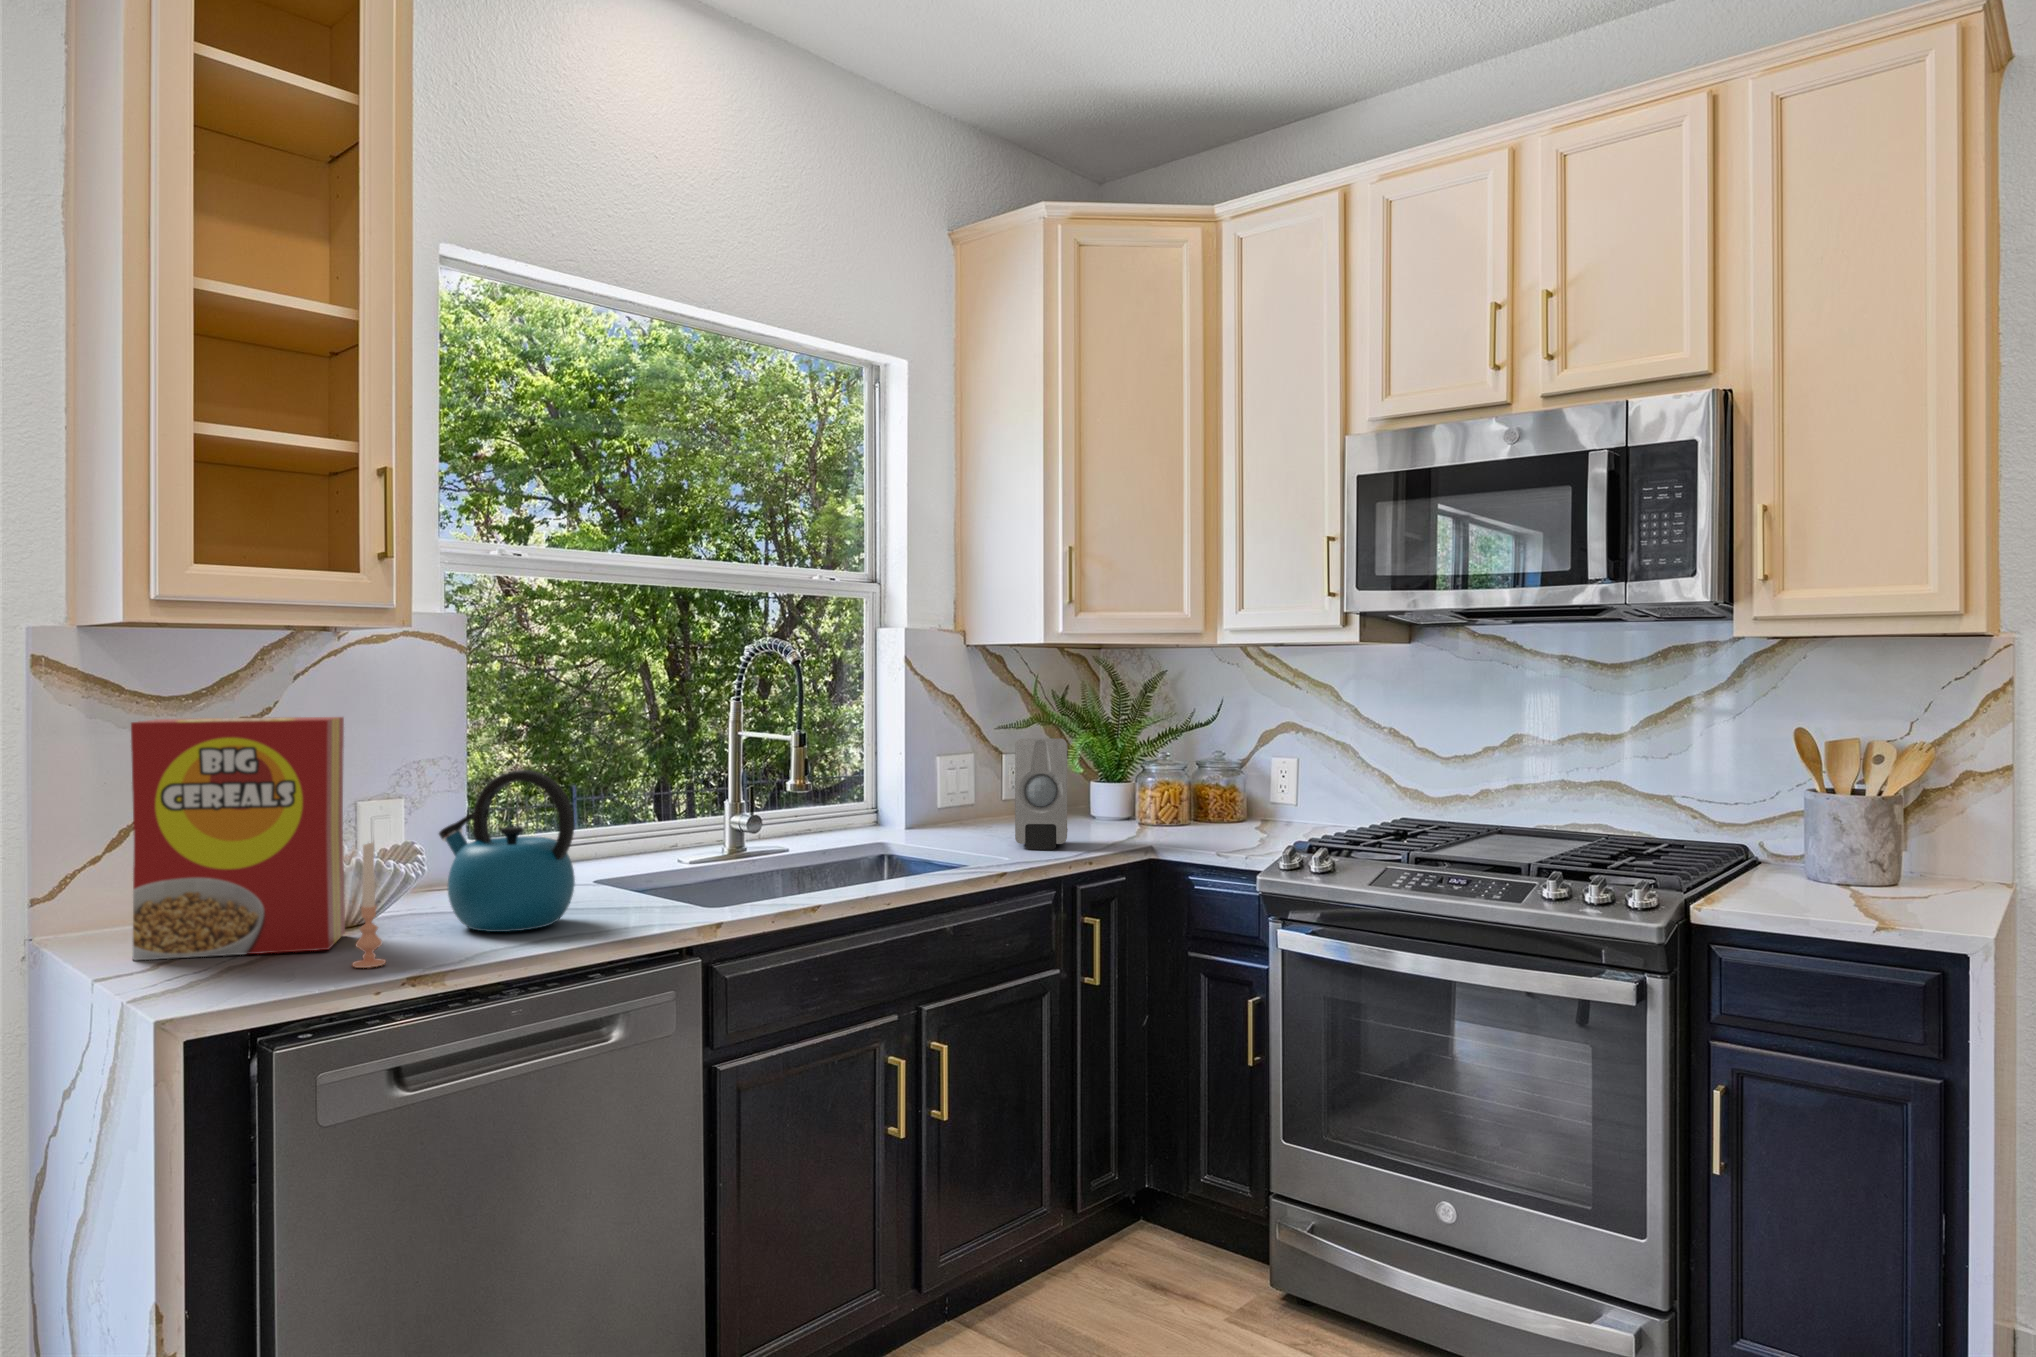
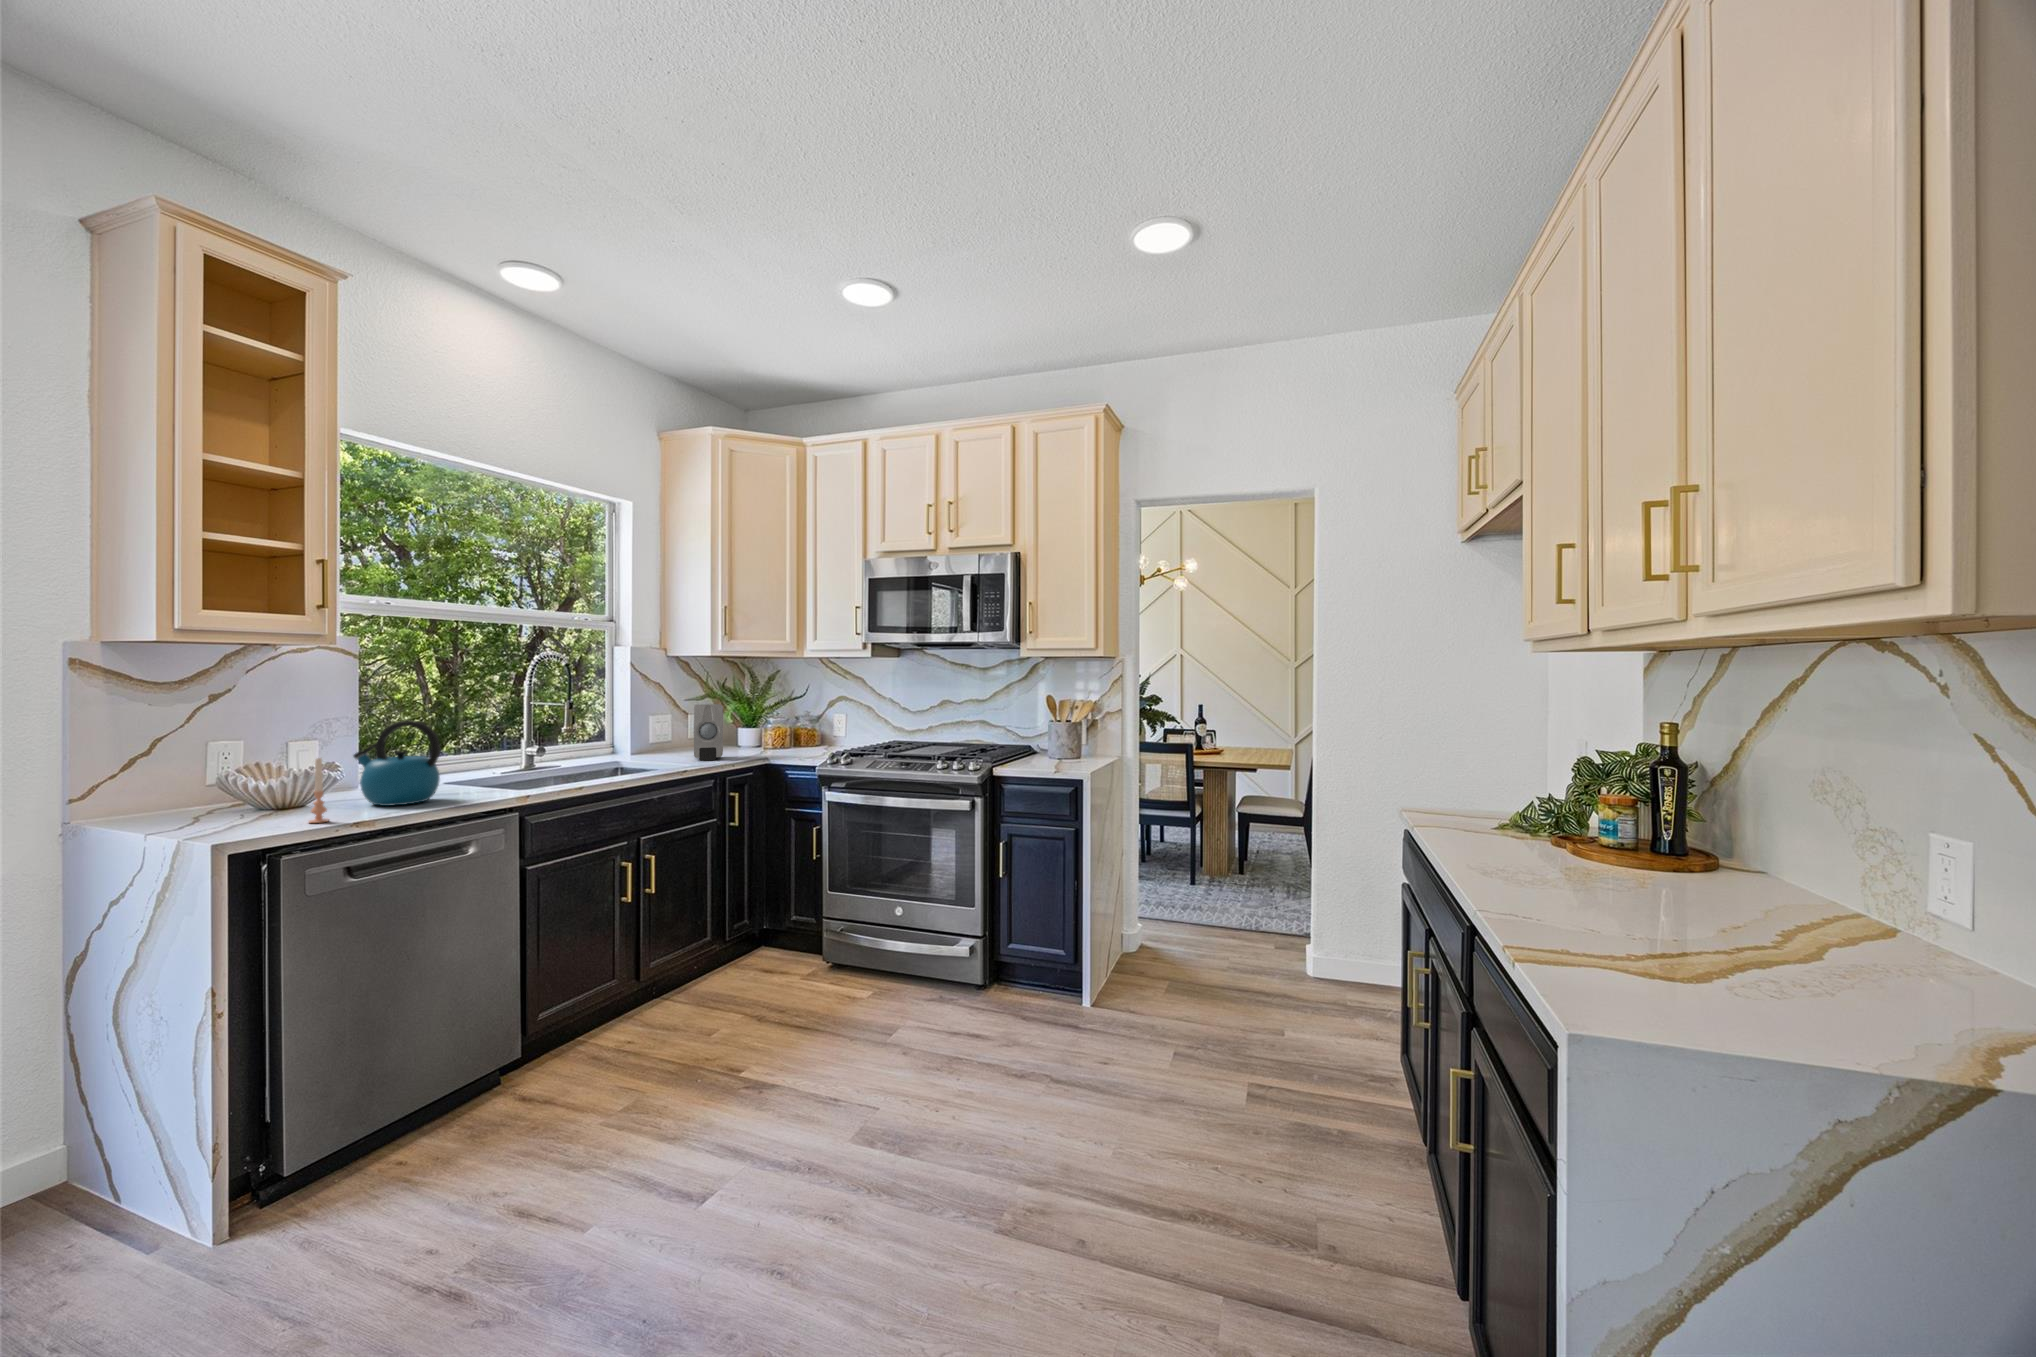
cereal box: present [131,717,345,960] -> none [155,693,294,828]

